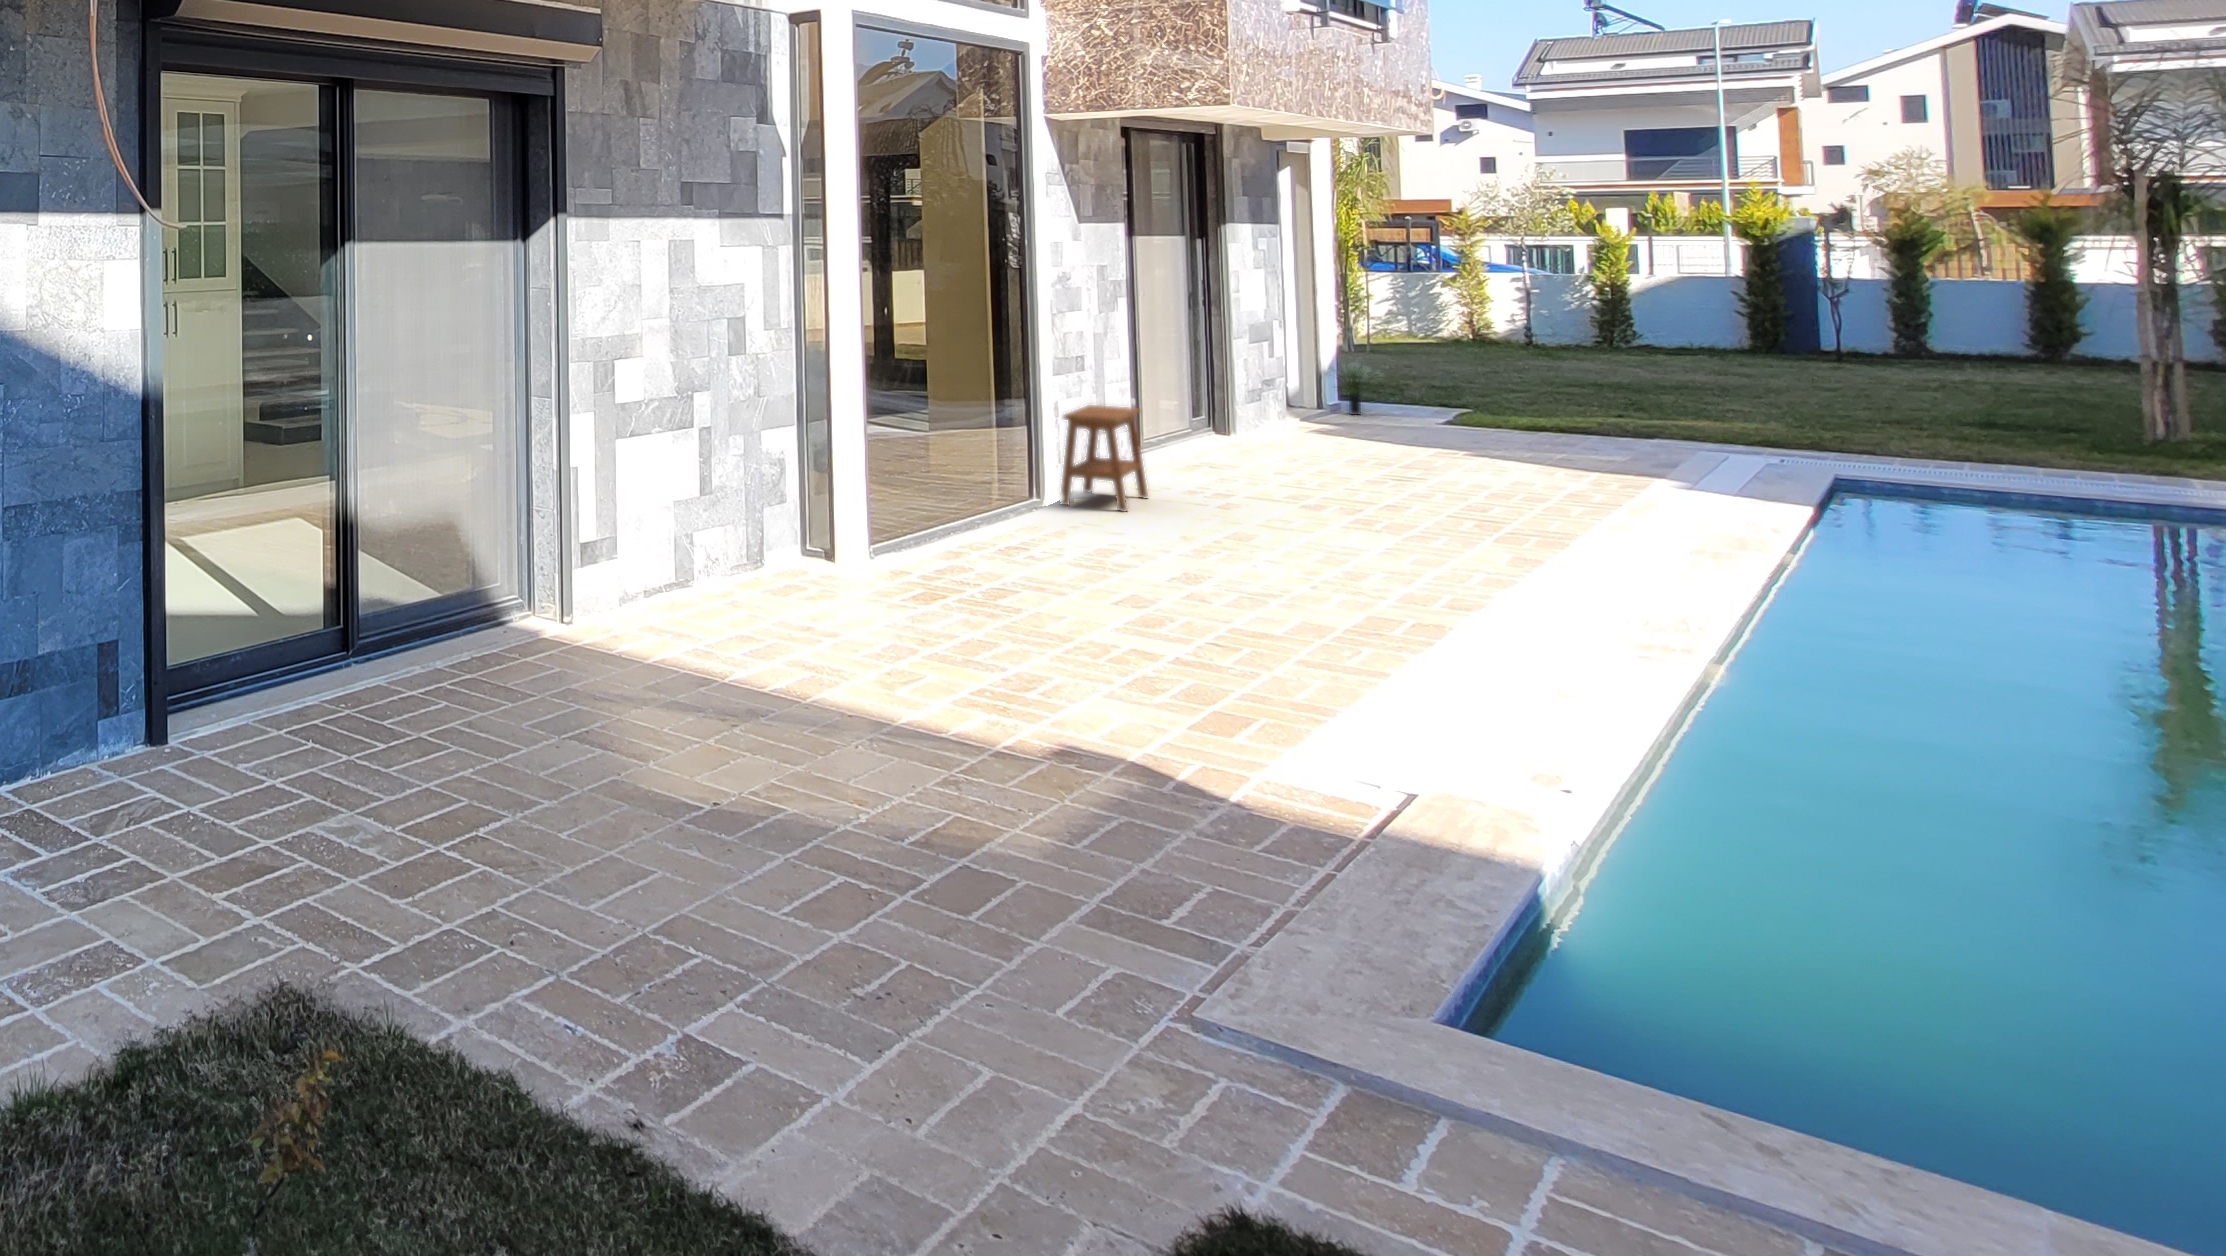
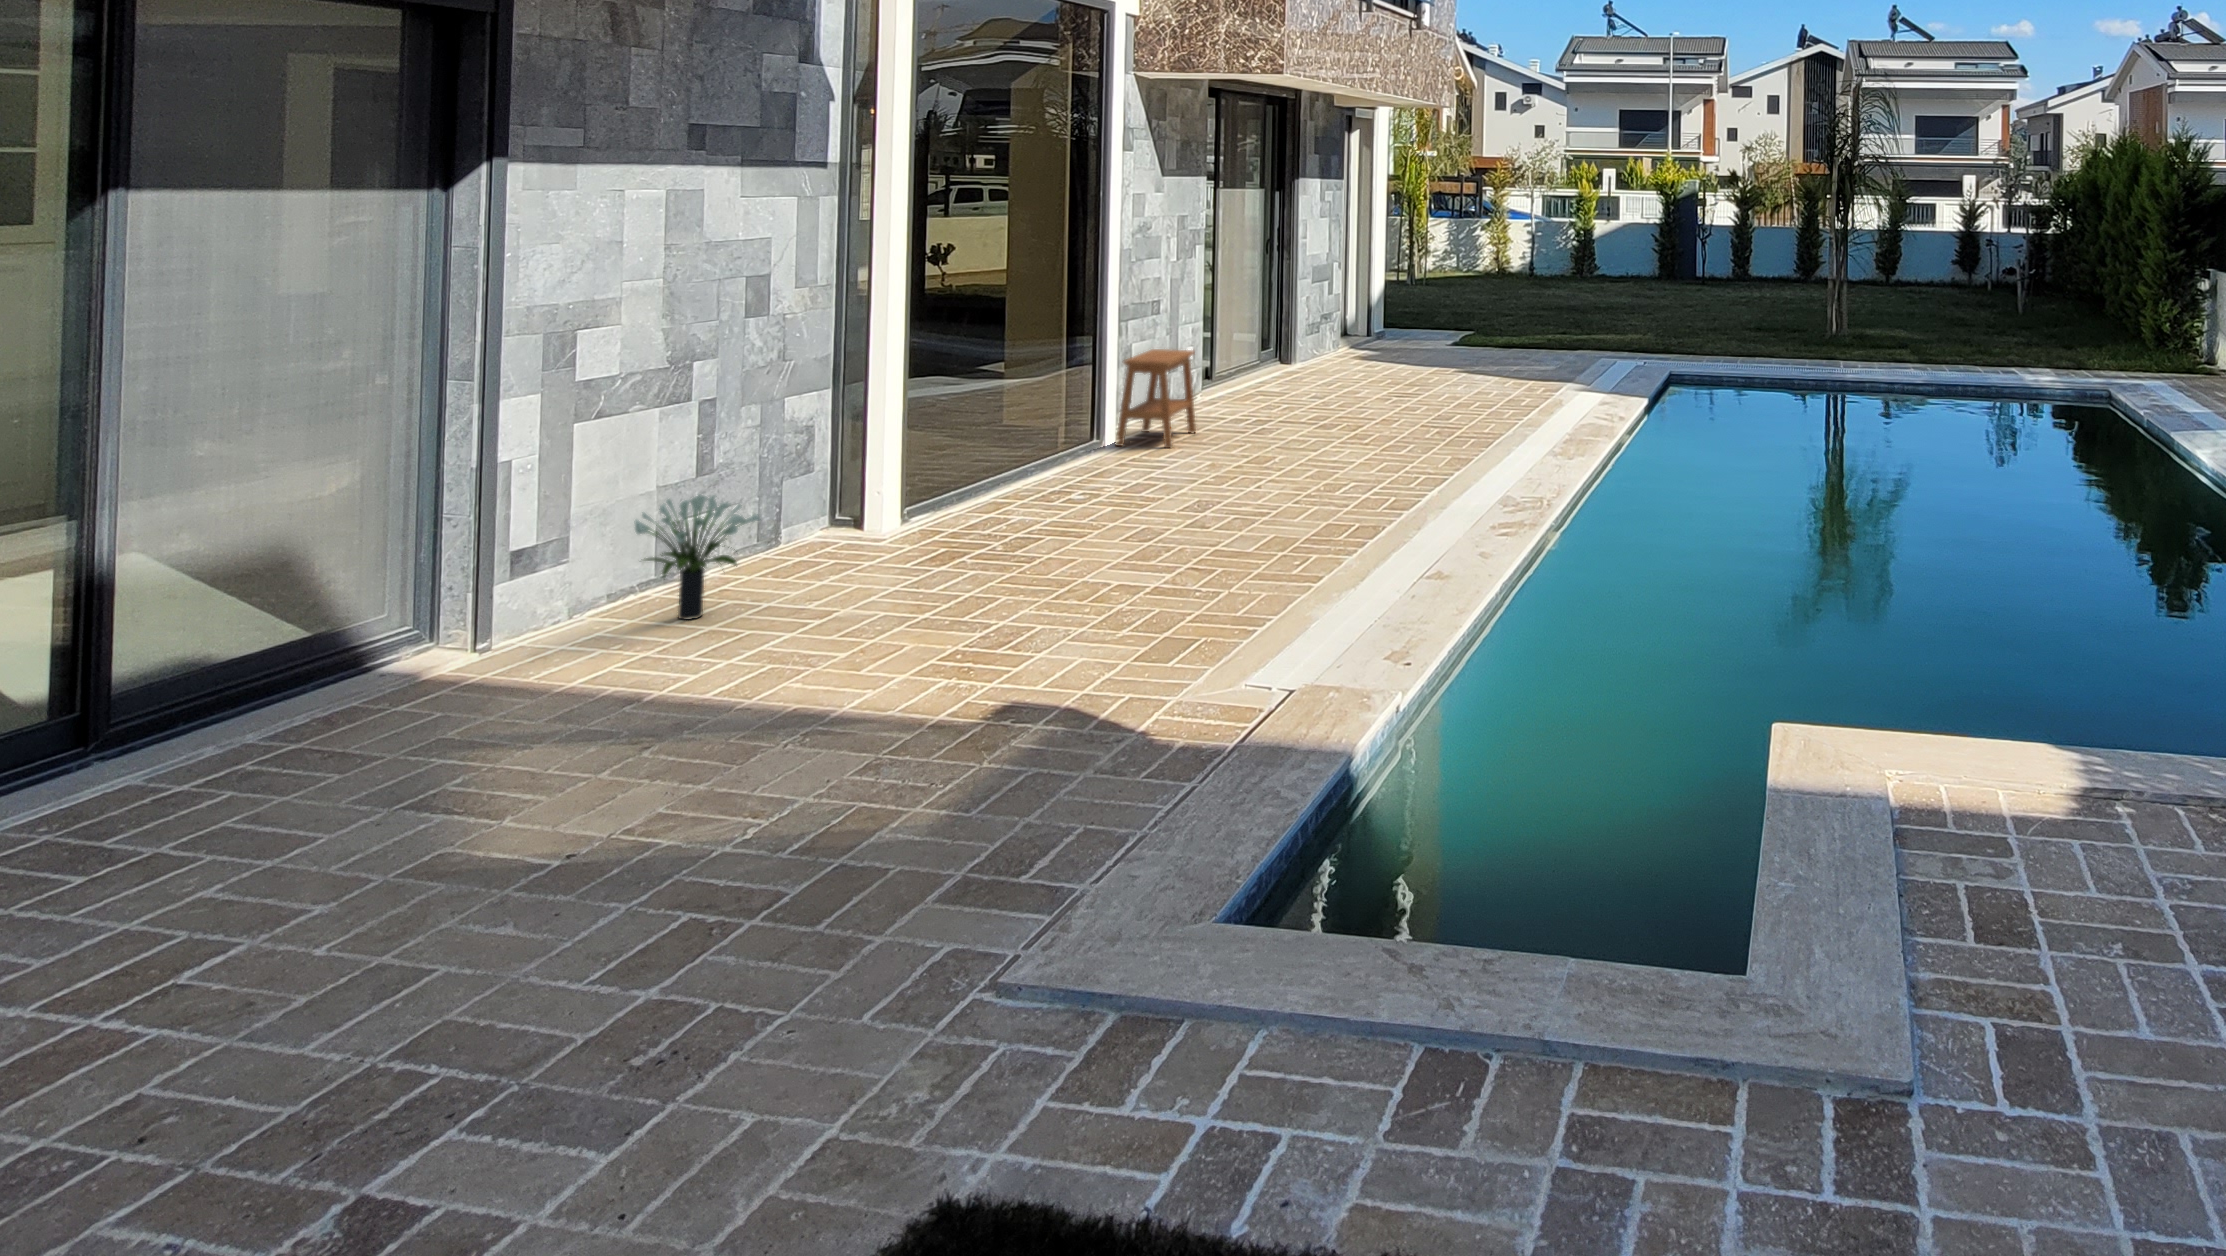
potted plant: present [1324,361,1382,415] -> present [634,495,760,620]

